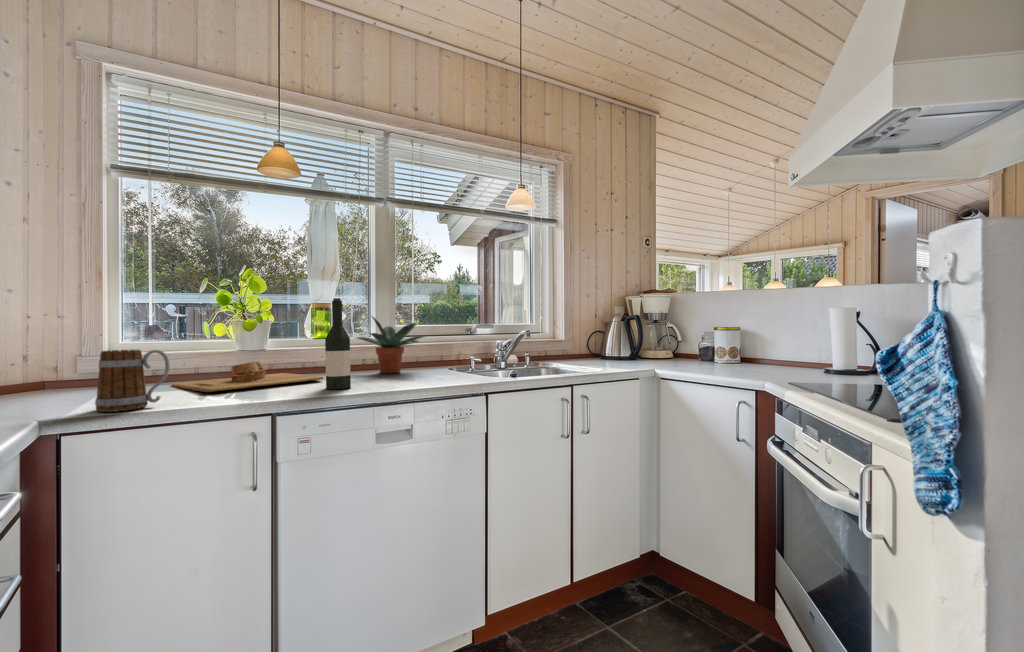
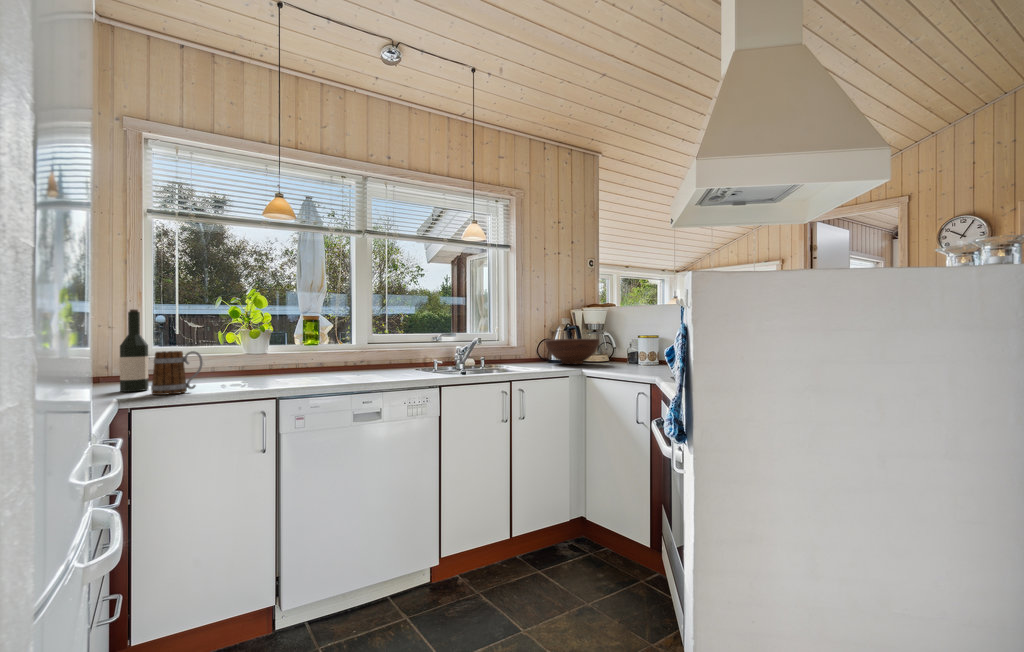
wine bottle: present [325,298,351,389] -> present [120,309,148,392]
potted plant: present [356,317,424,373] -> none [337,326,396,372]
fruit bowl: none [602,331,668,363] -> present [545,339,599,364]
cutting board: present [172,361,323,392] -> none [195,362,313,384]

